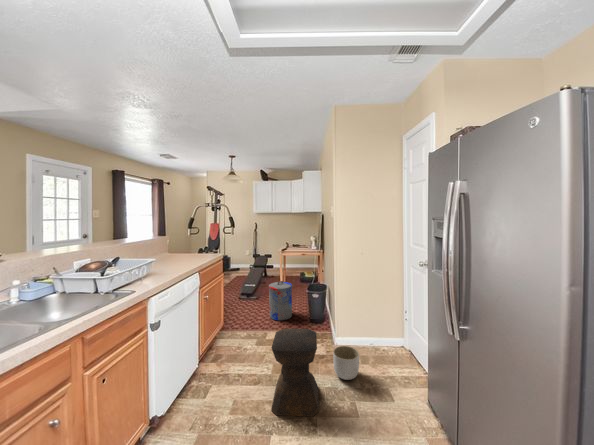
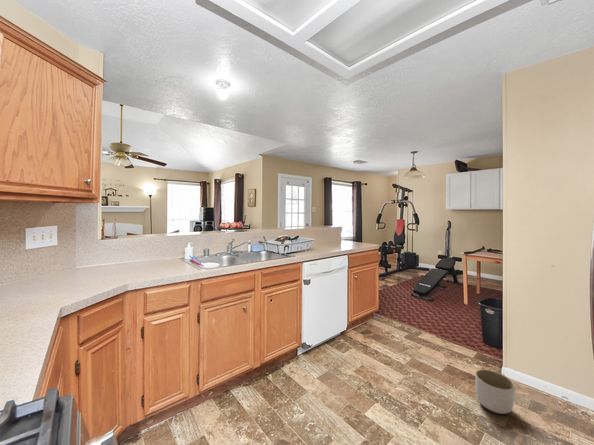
trash can: present [269,281,292,320] -> none [434,285,464,328]
stool: present [271,328,319,416] -> none [387,322,447,415]

